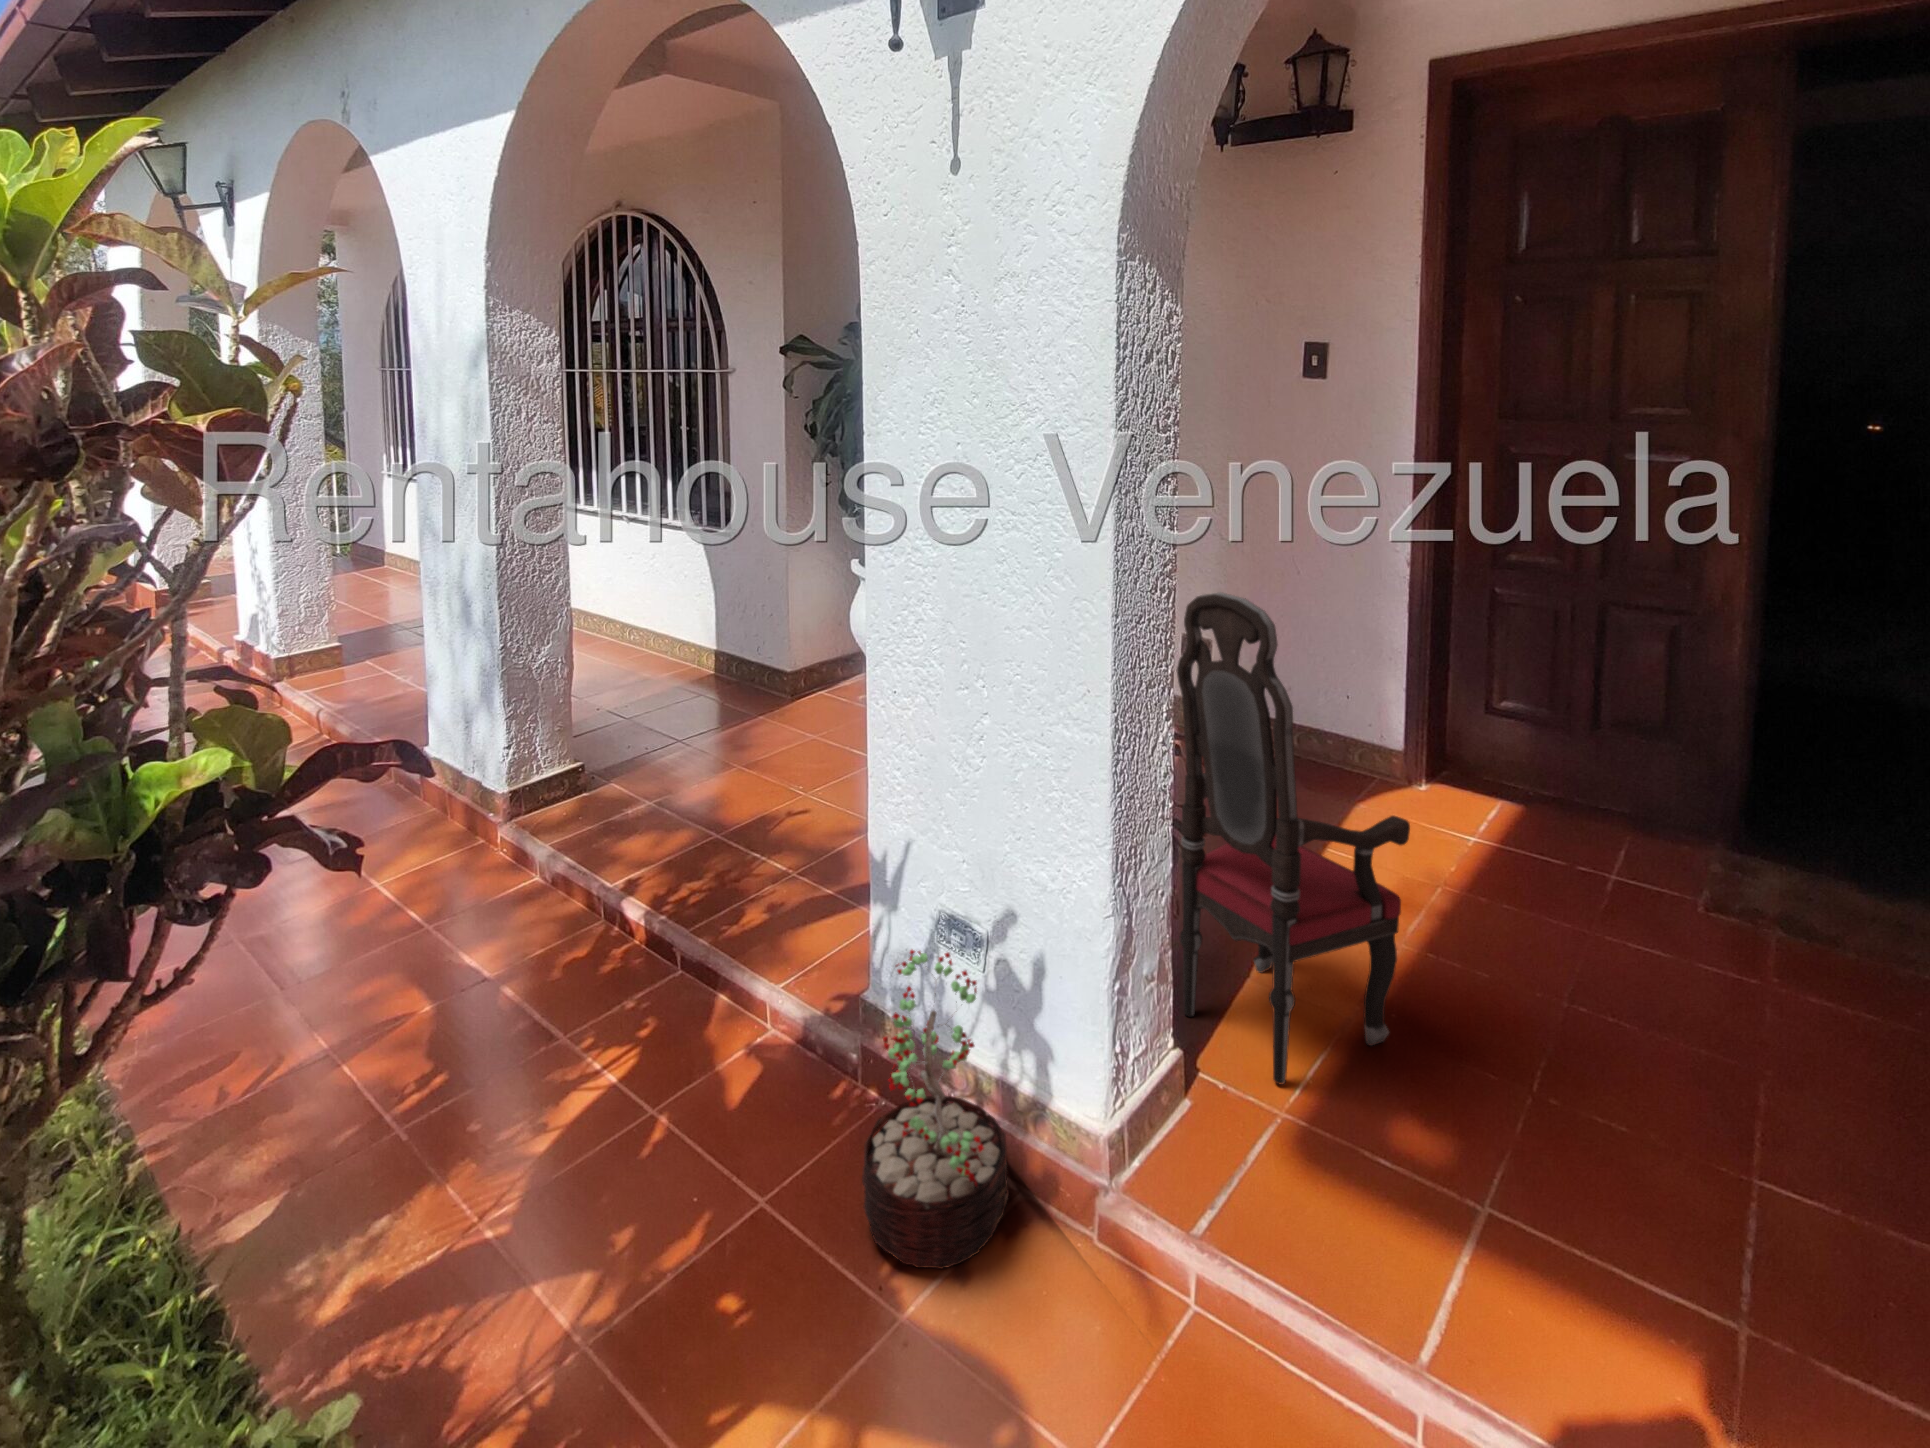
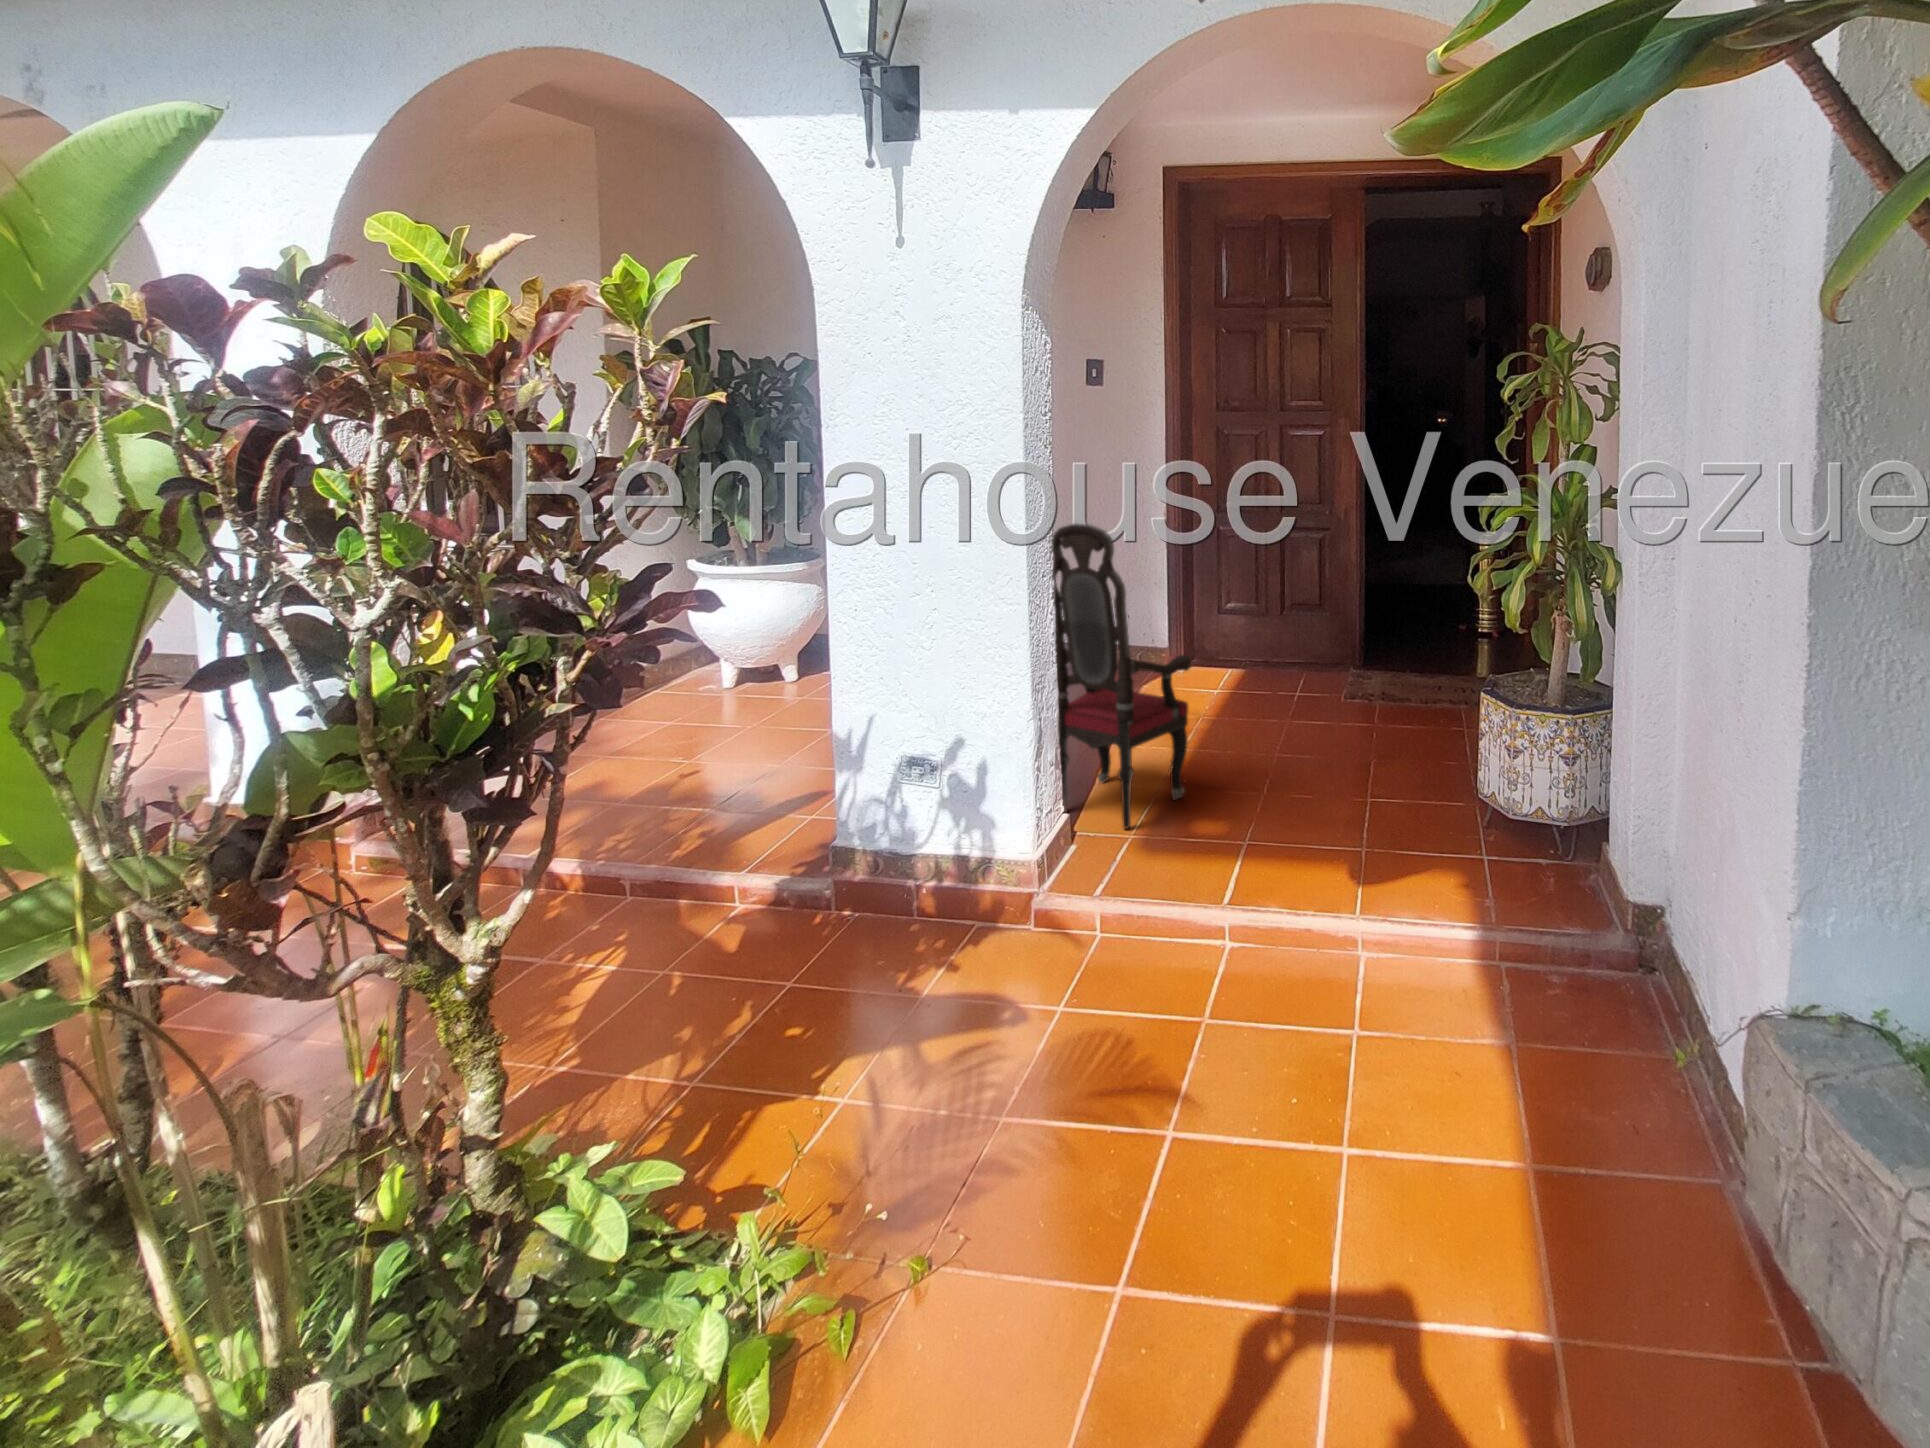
decorative plant: present [862,950,1009,1269] -> none [870,771,973,973]

